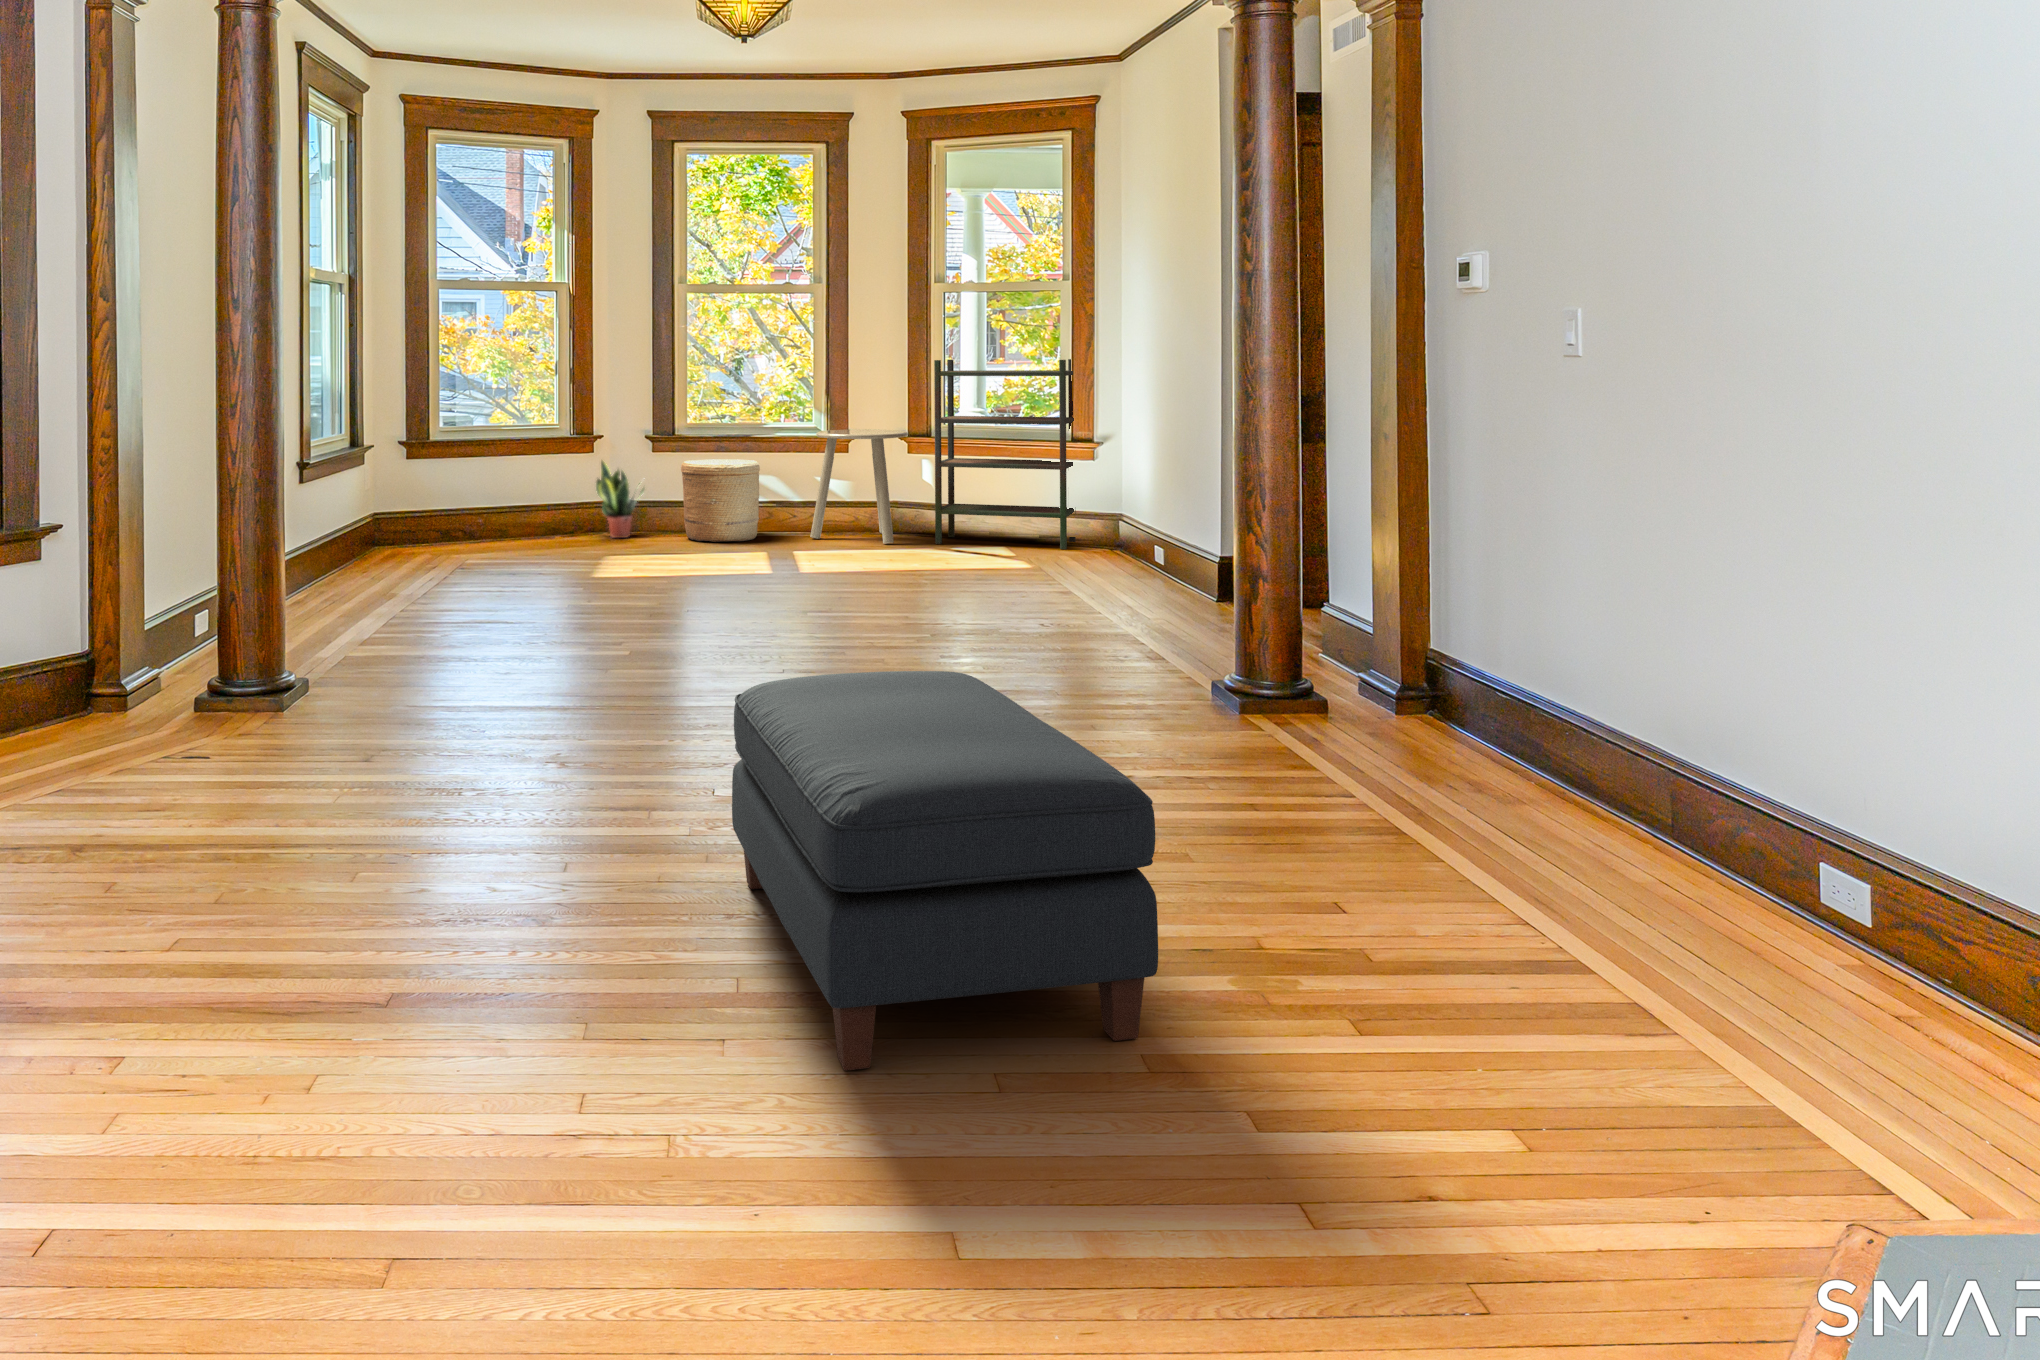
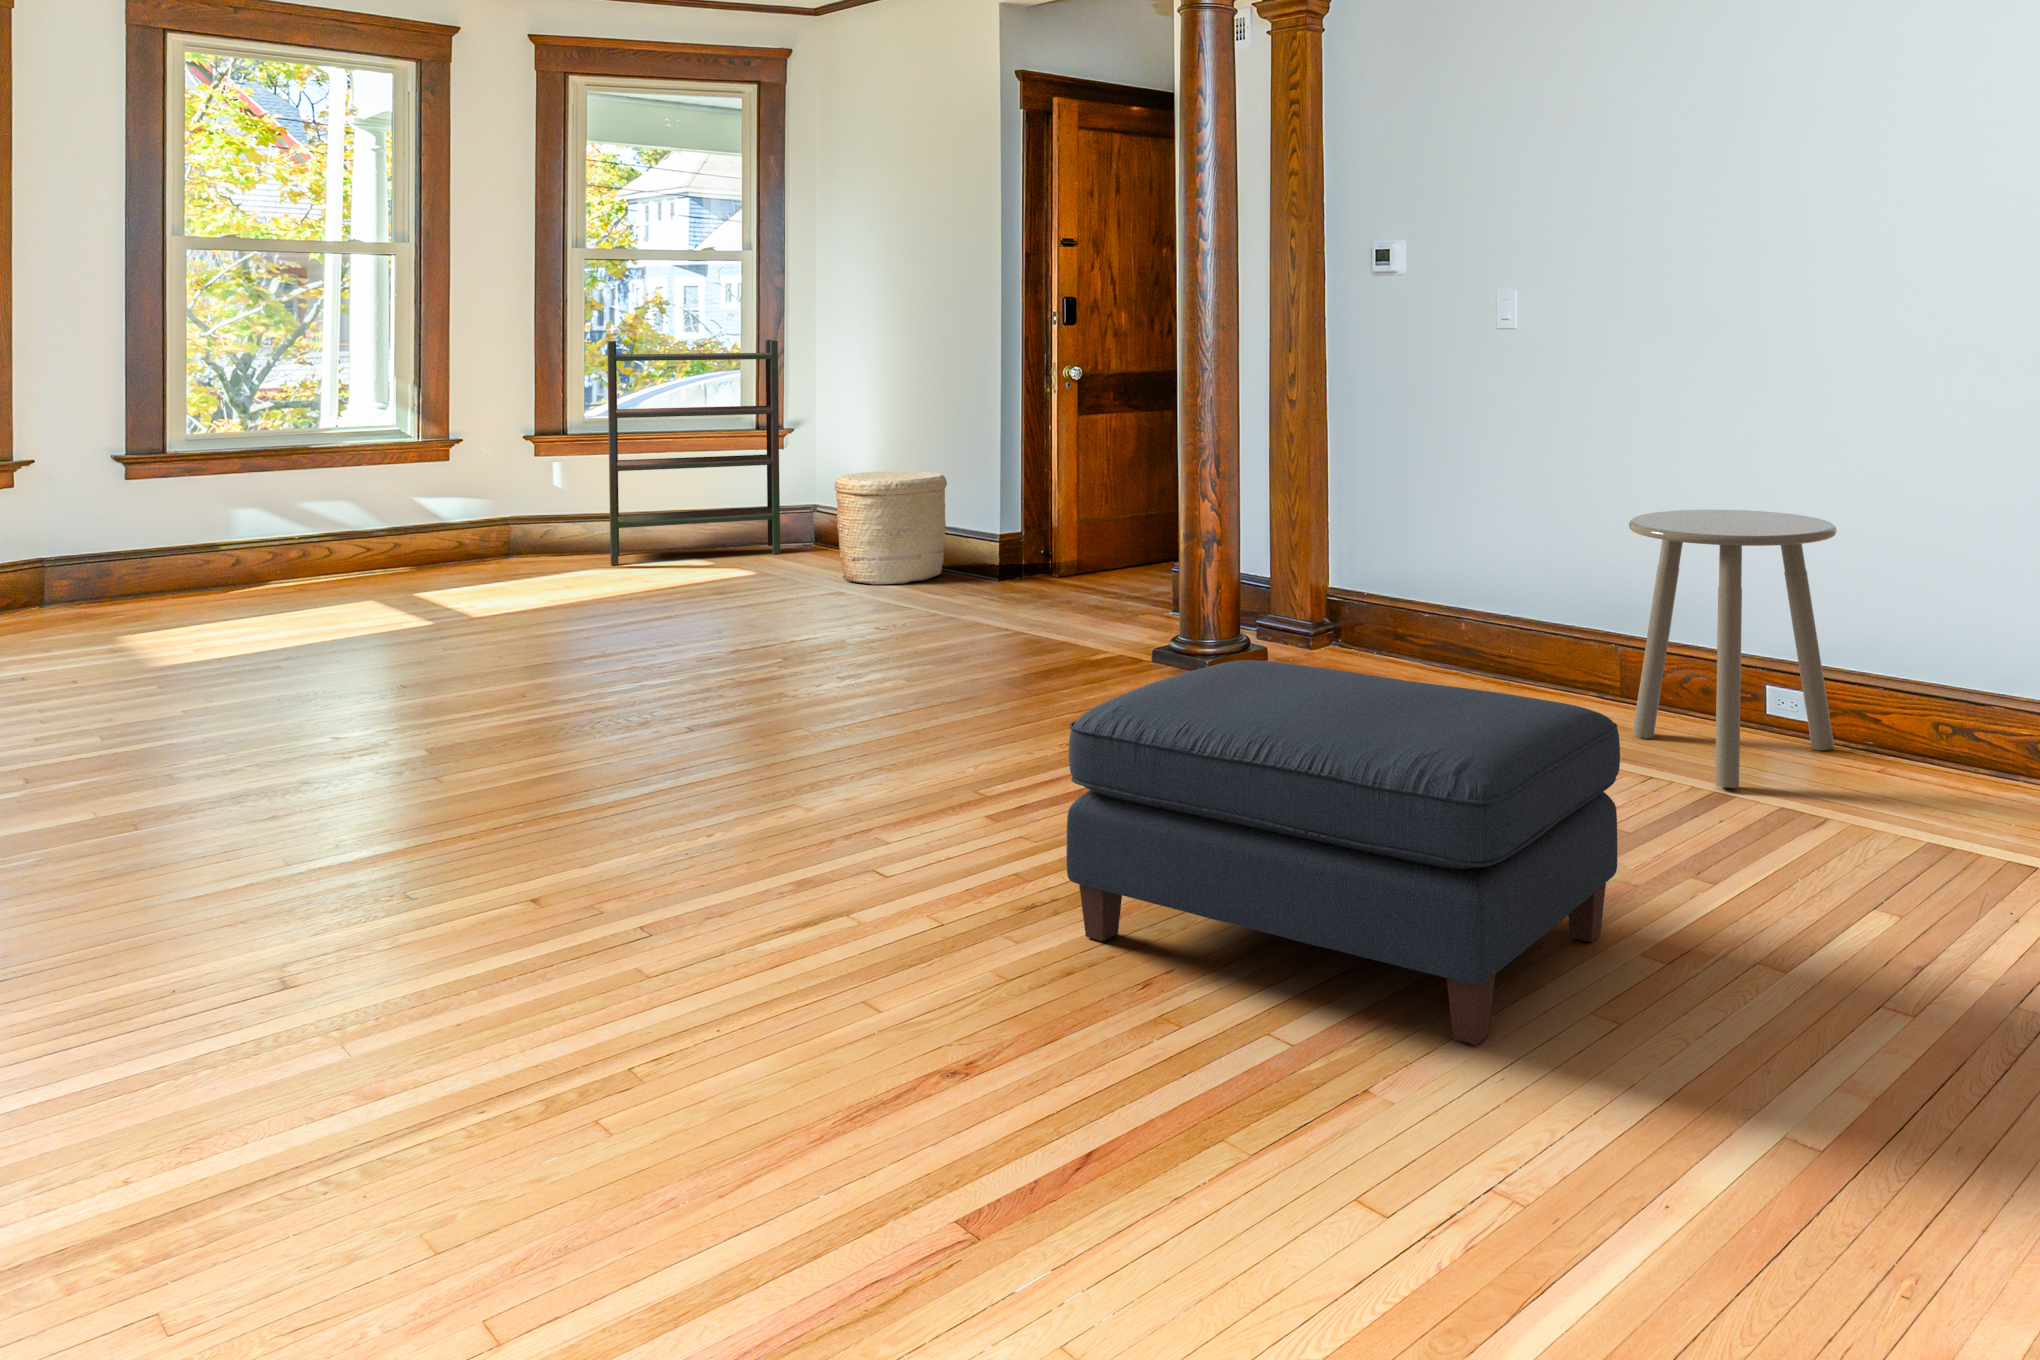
side table: present [810,429,908,543] -> present [1629,510,1837,788]
woven basket: present [681,459,760,542] -> present [835,471,947,584]
potted plant: present [596,461,644,538] -> none [21,495,126,613]

